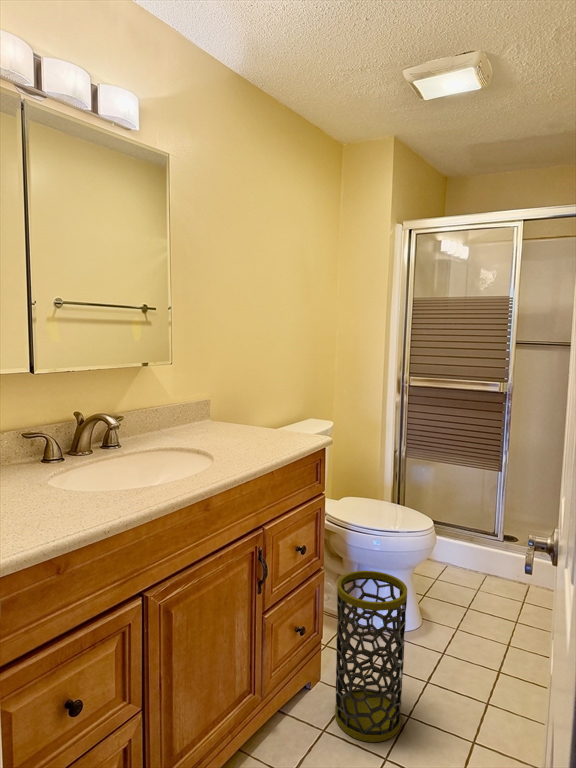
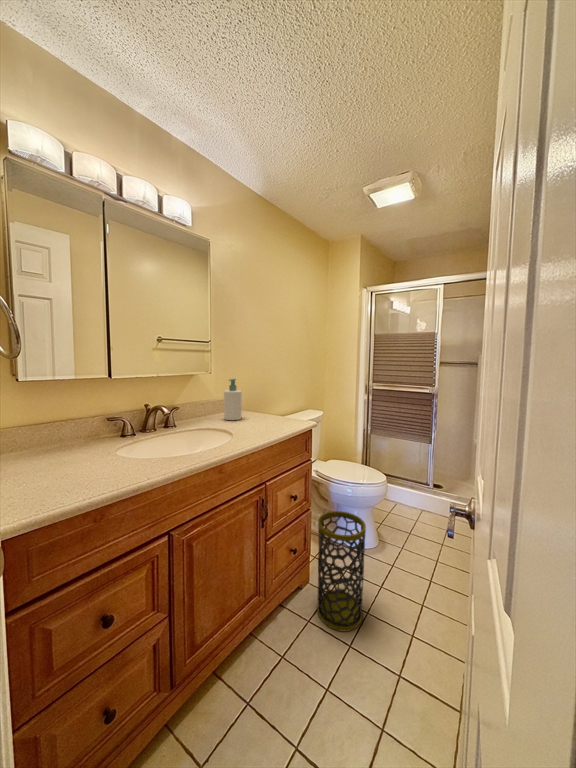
soap bottle: none [189,371,216,435] -> present [224,379,242,420]

